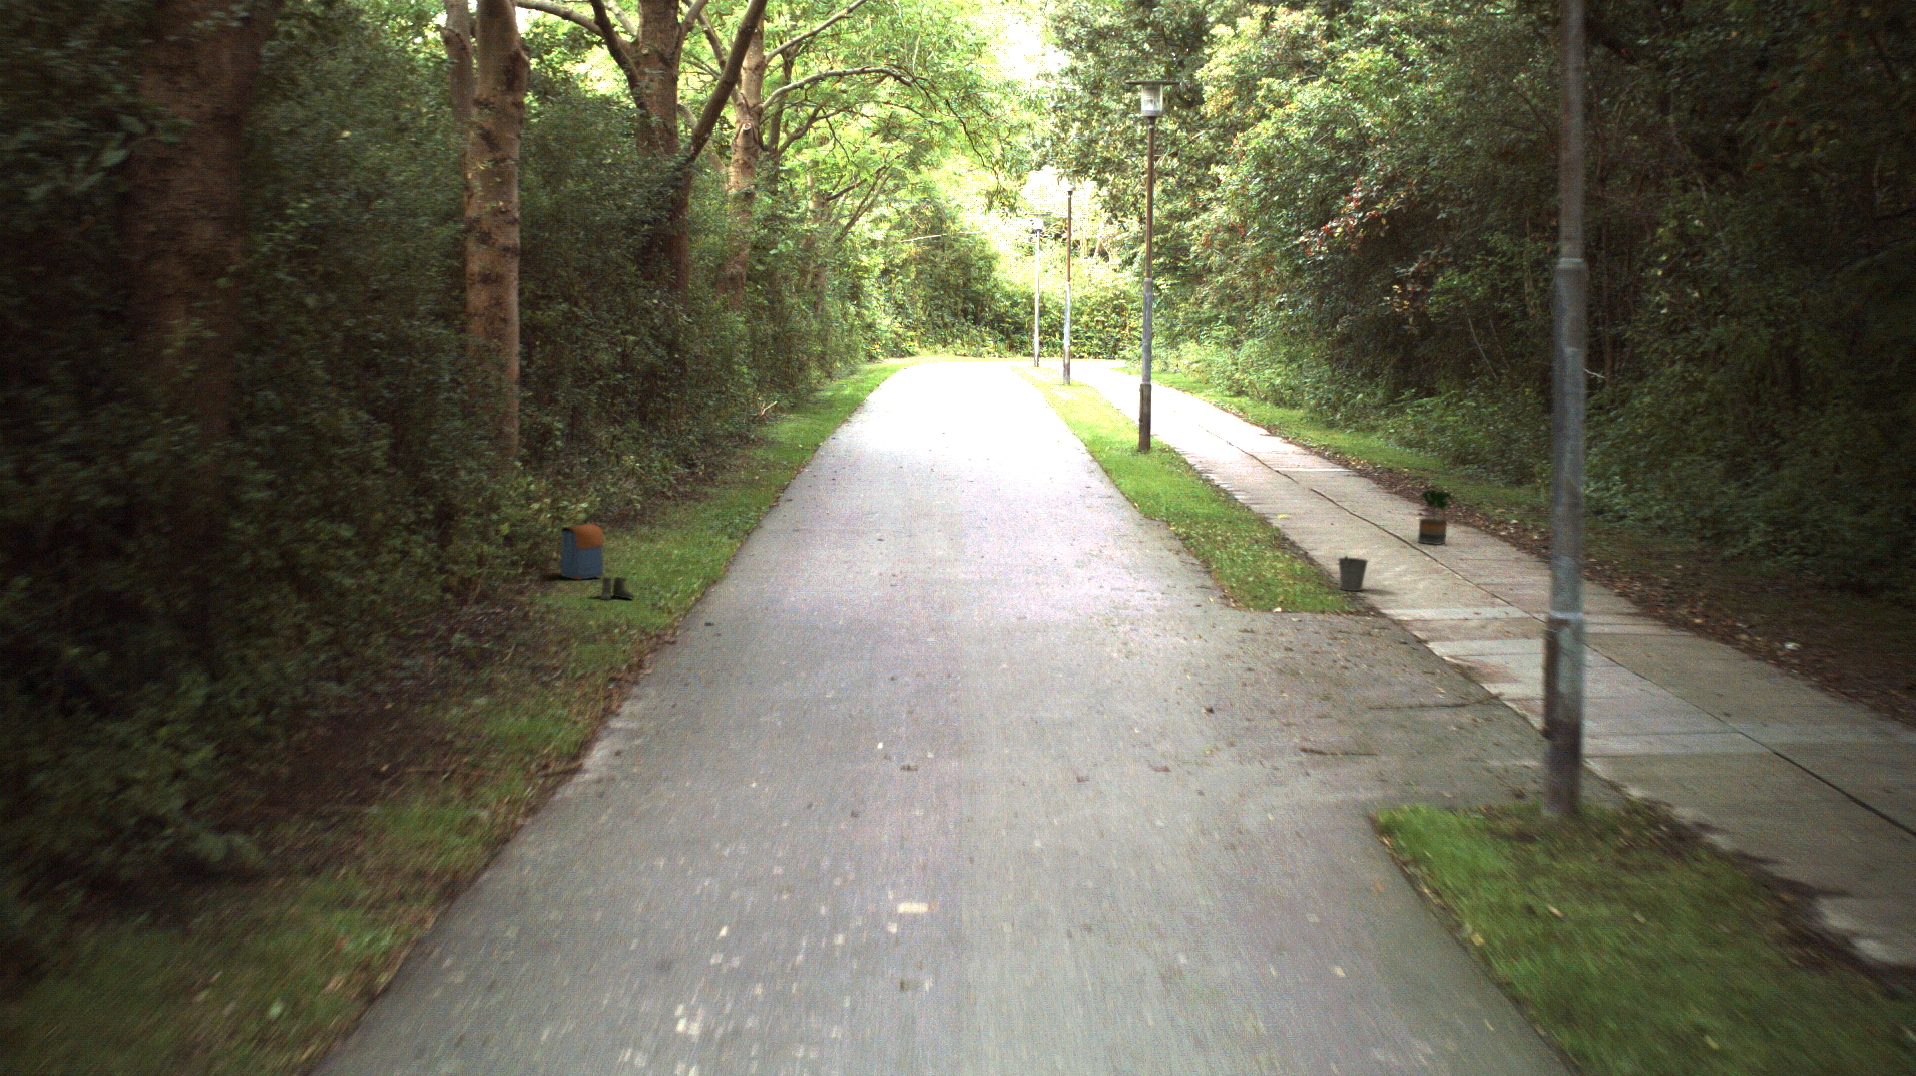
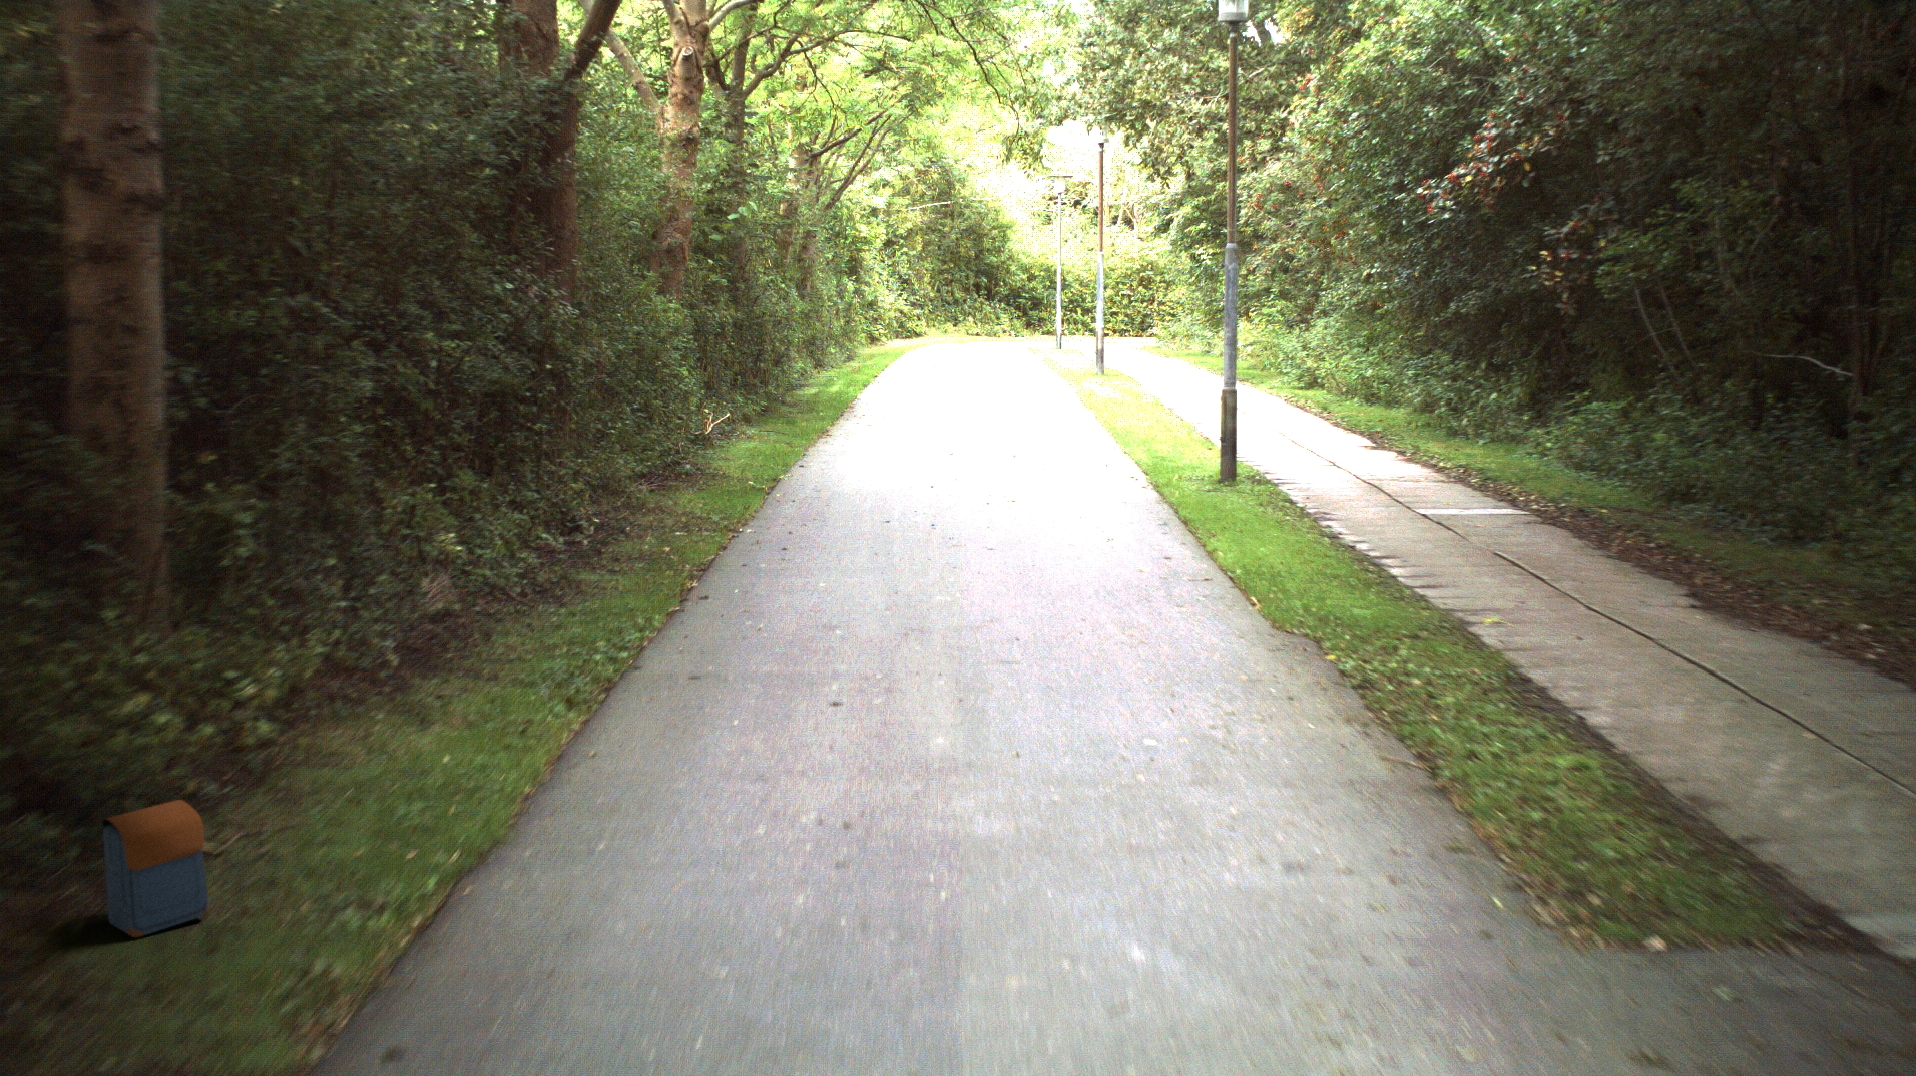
potted tree: present [1418,490,1454,545] -> none [1766,601,1837,701]
bucket: present [1338,556,1368,591] -> none [1750,802,1824,882]
boots: present [600,577,634,600] -> none [114,972,217,1046]

